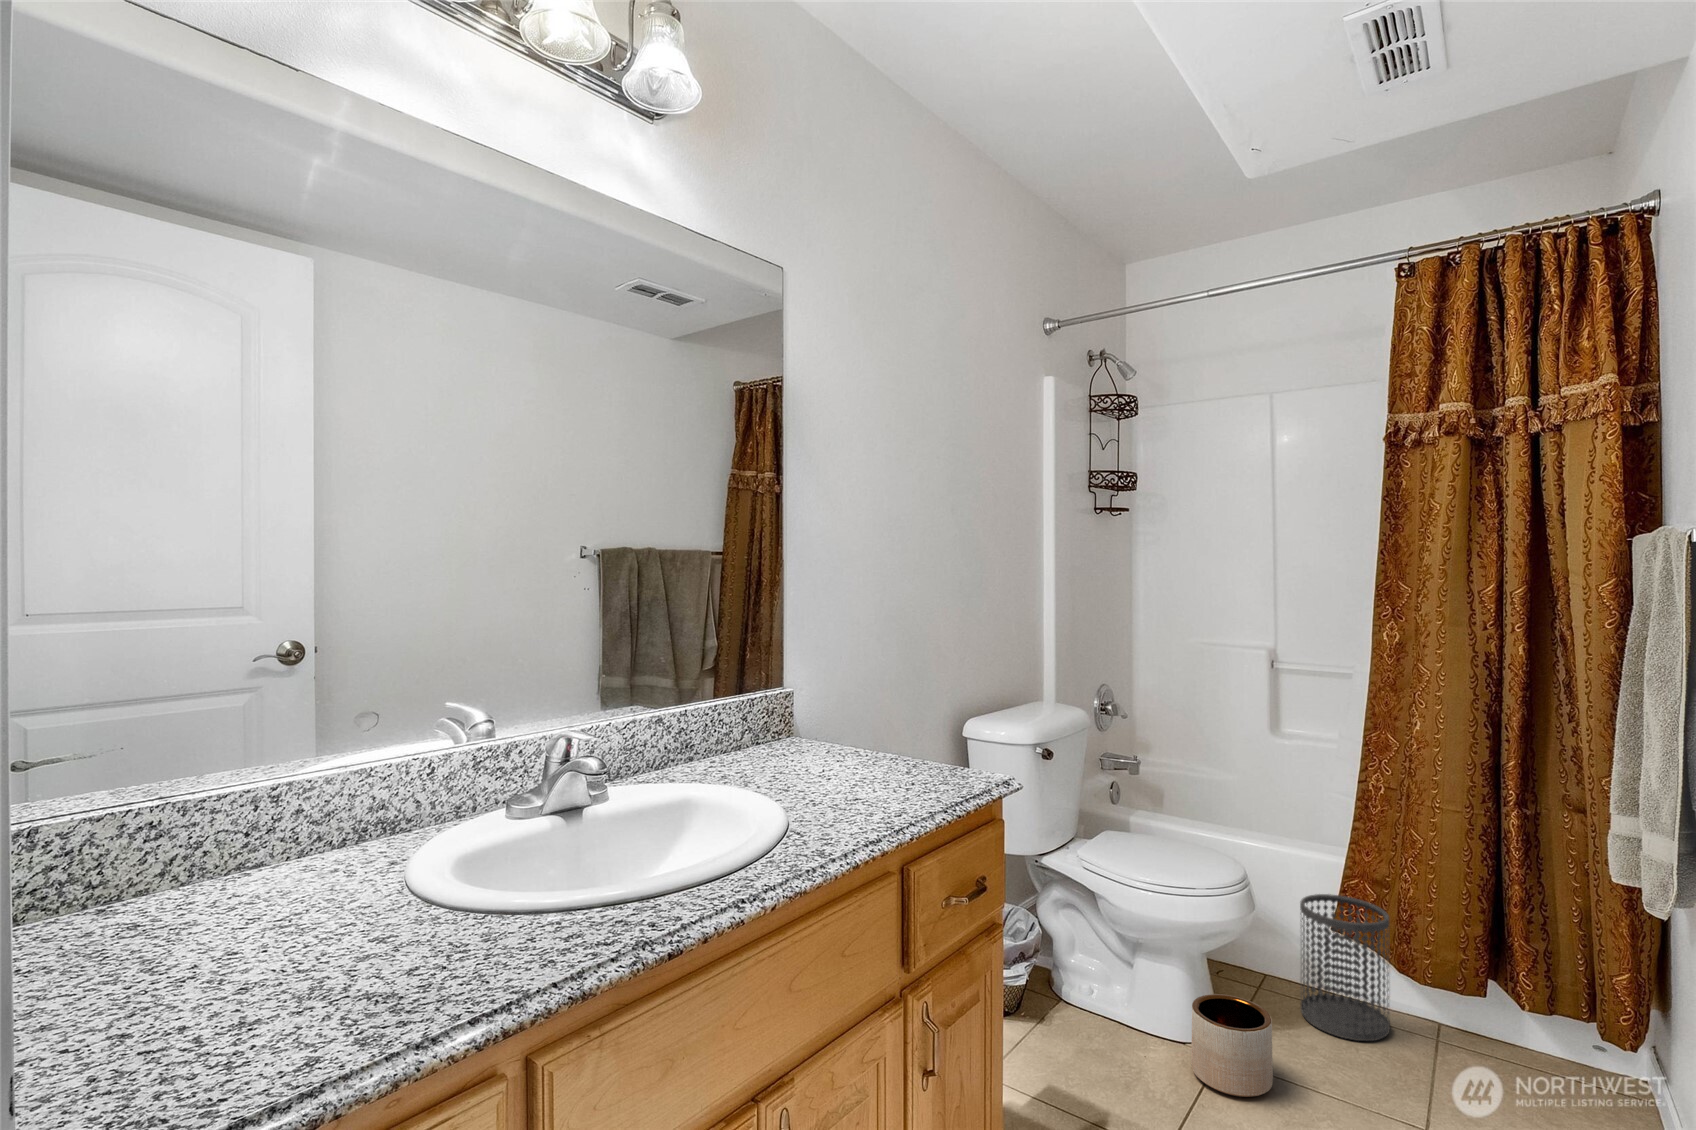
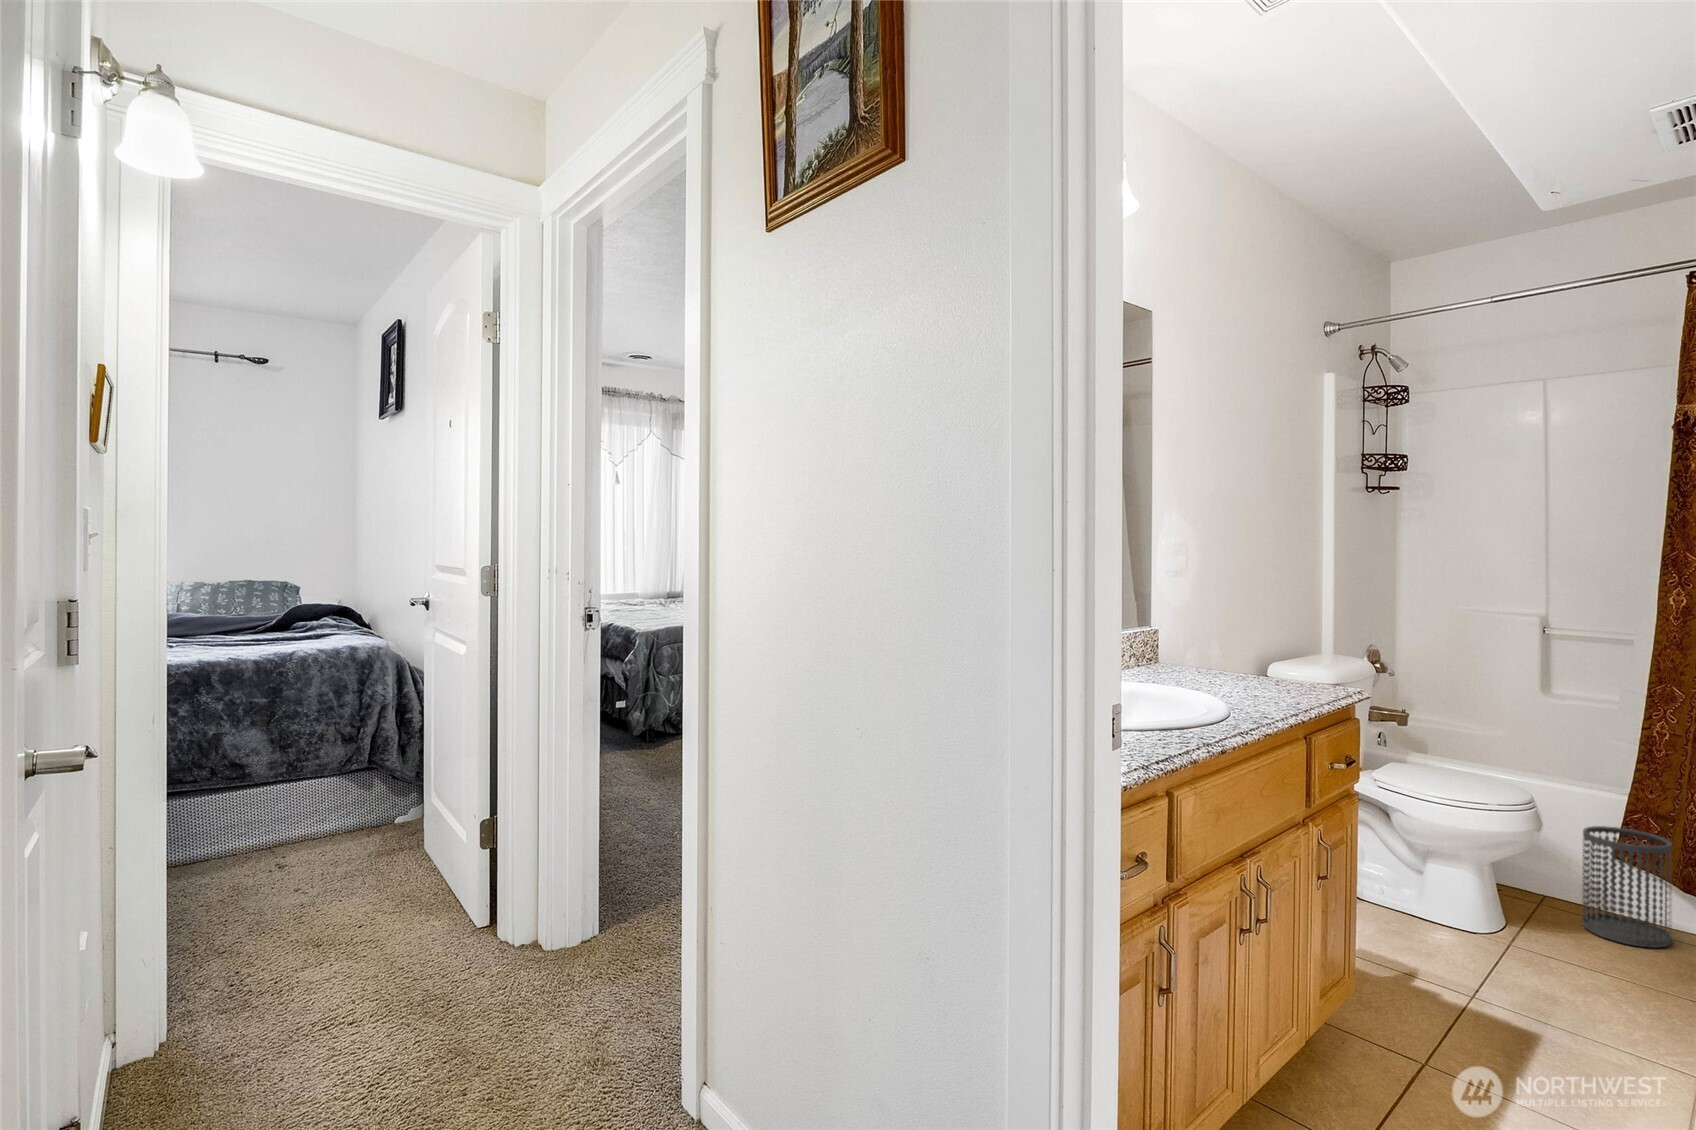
planter: present [1191,994,1273,1097] -> none [1485,896,1562,973]

